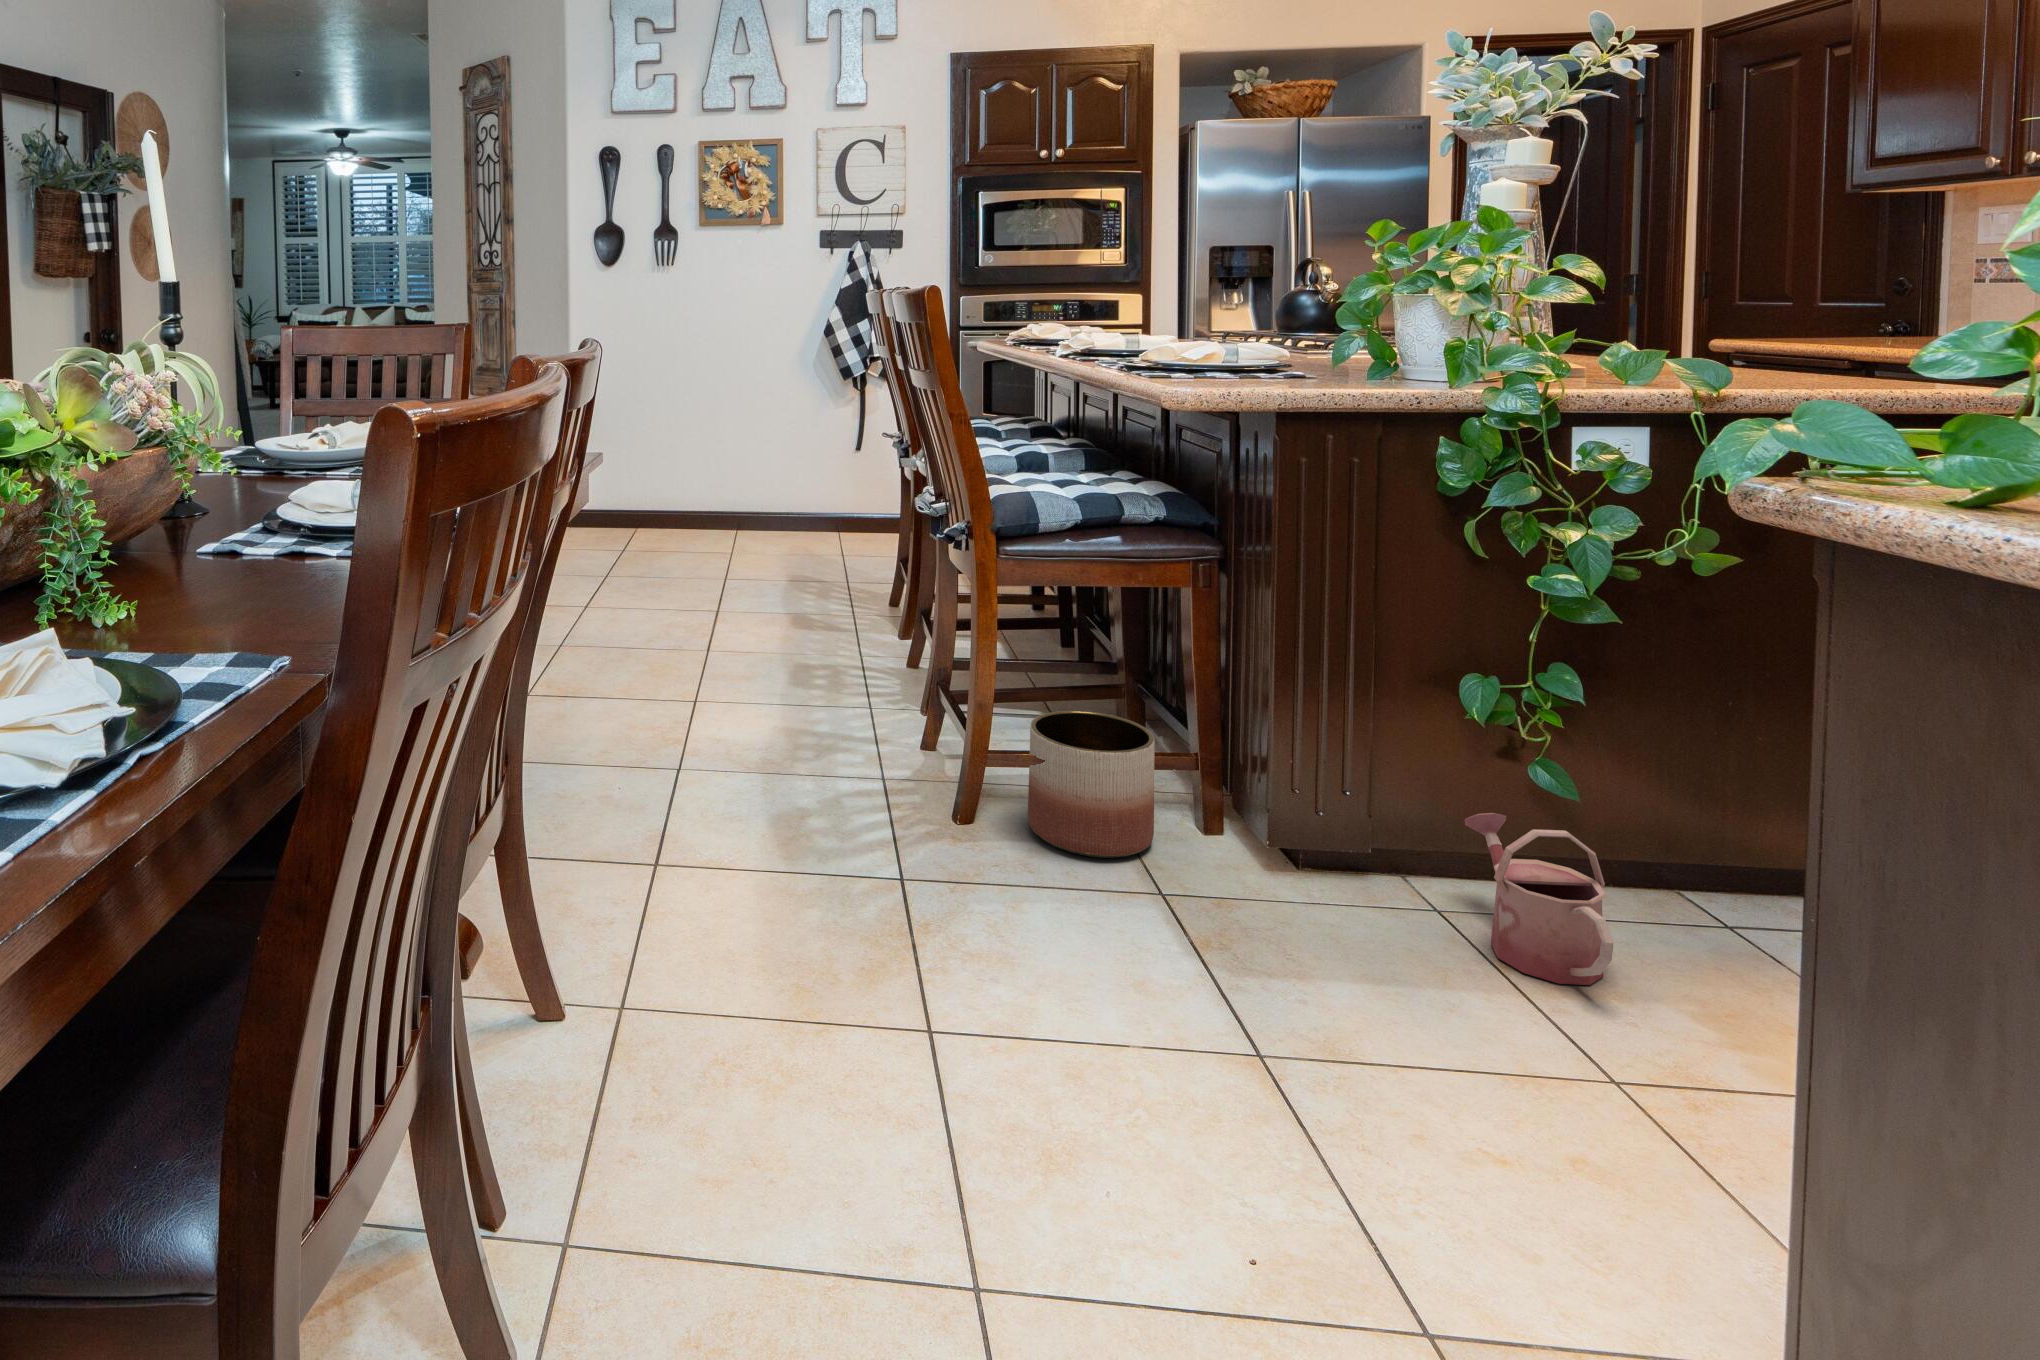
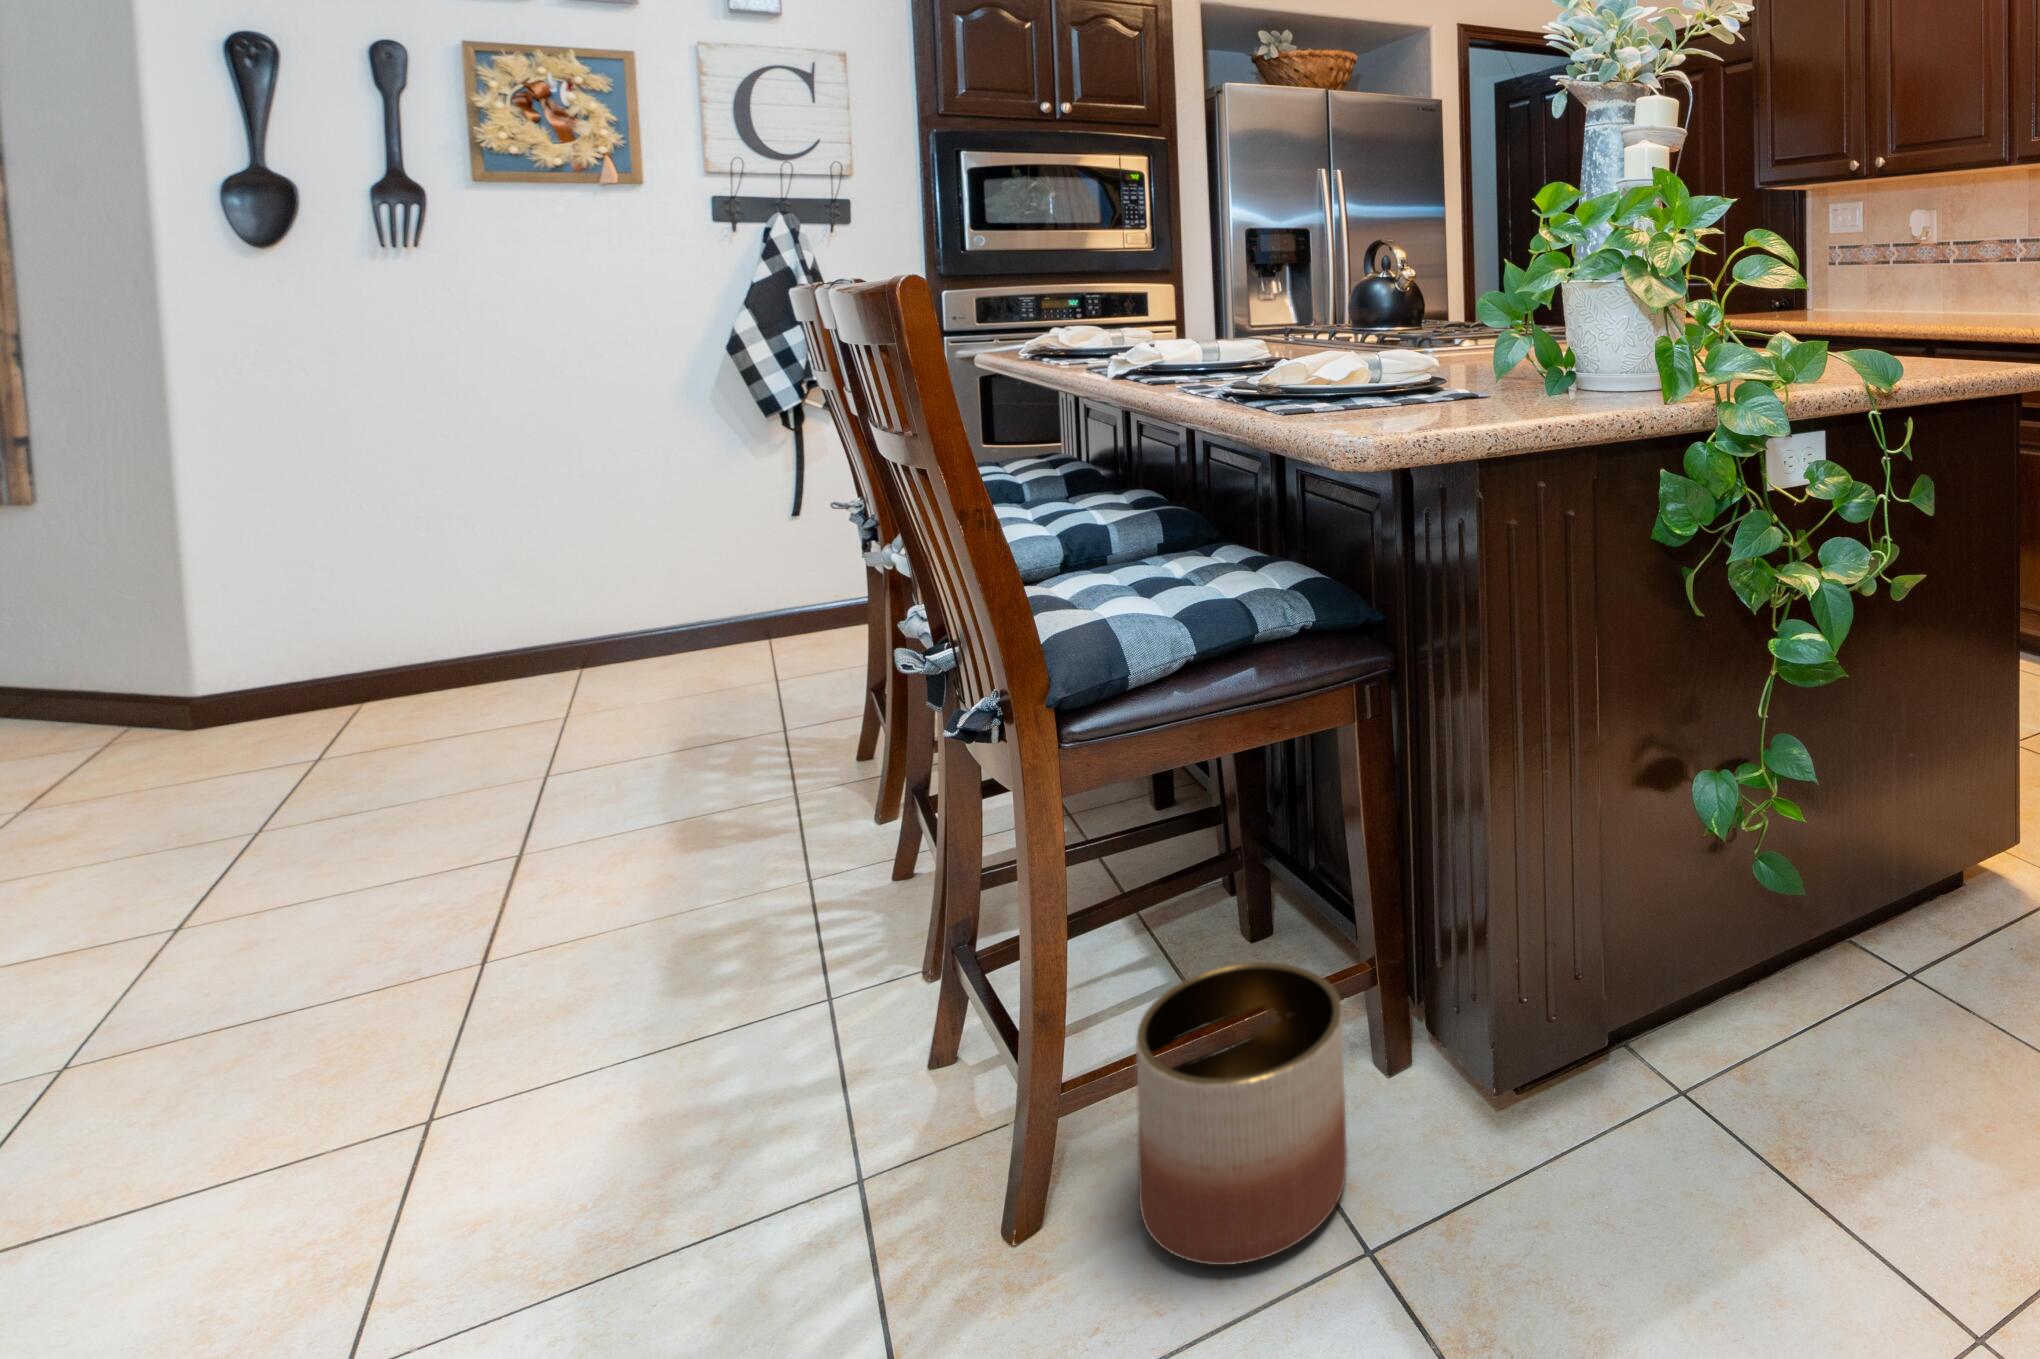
watering can: present [1465,813,1614,985] -> none [1738,967,1986,1223]

